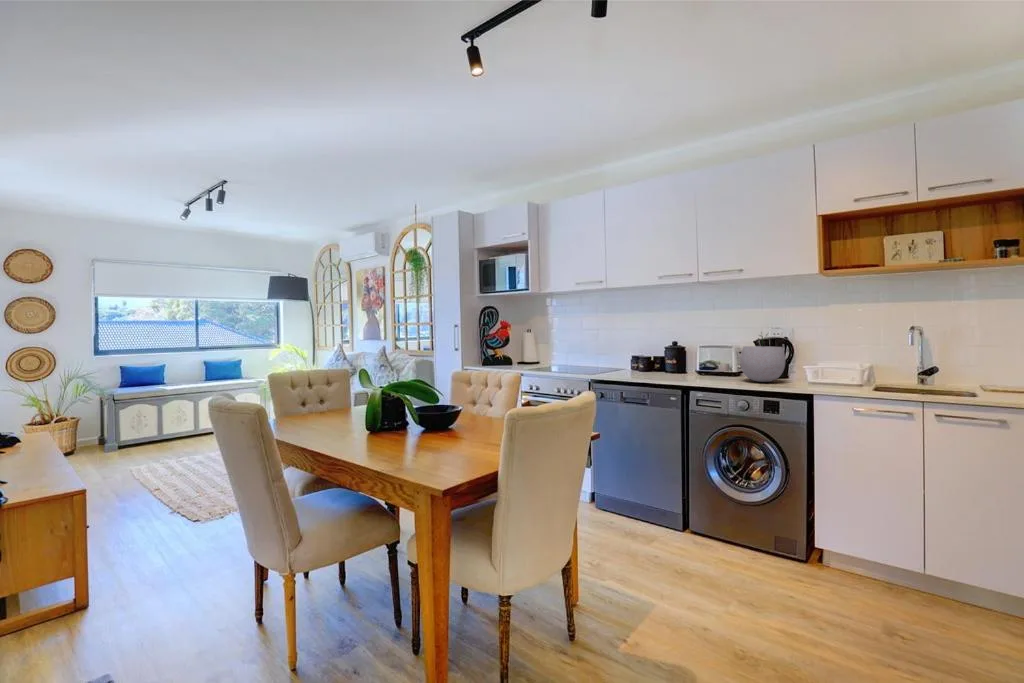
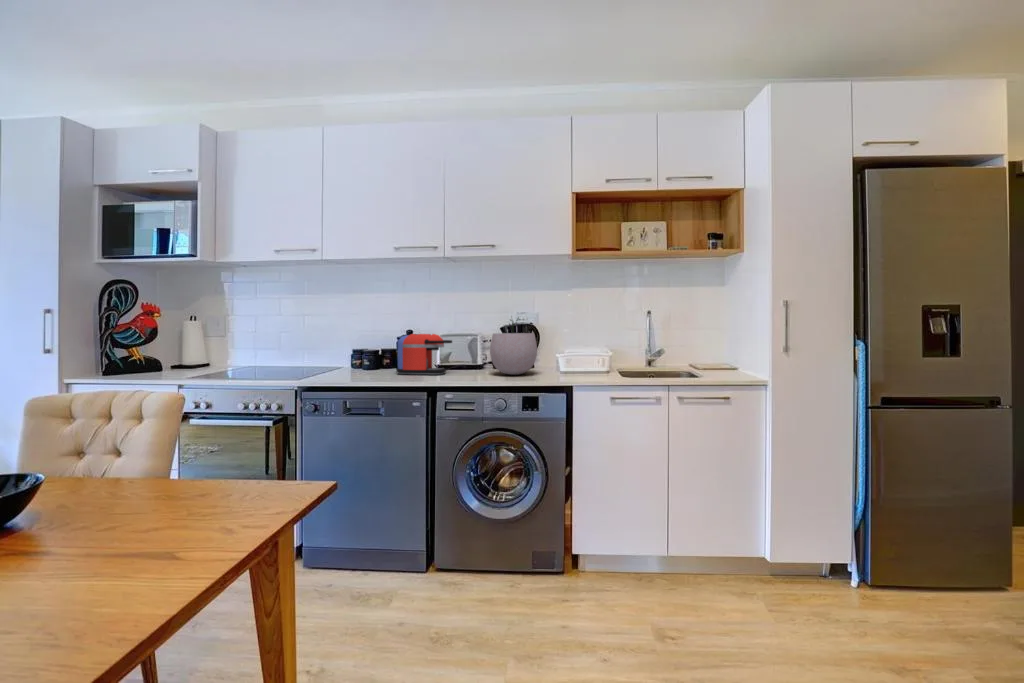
coffee maker: none [663,345,709,378] -> present [397,334,452,375]

